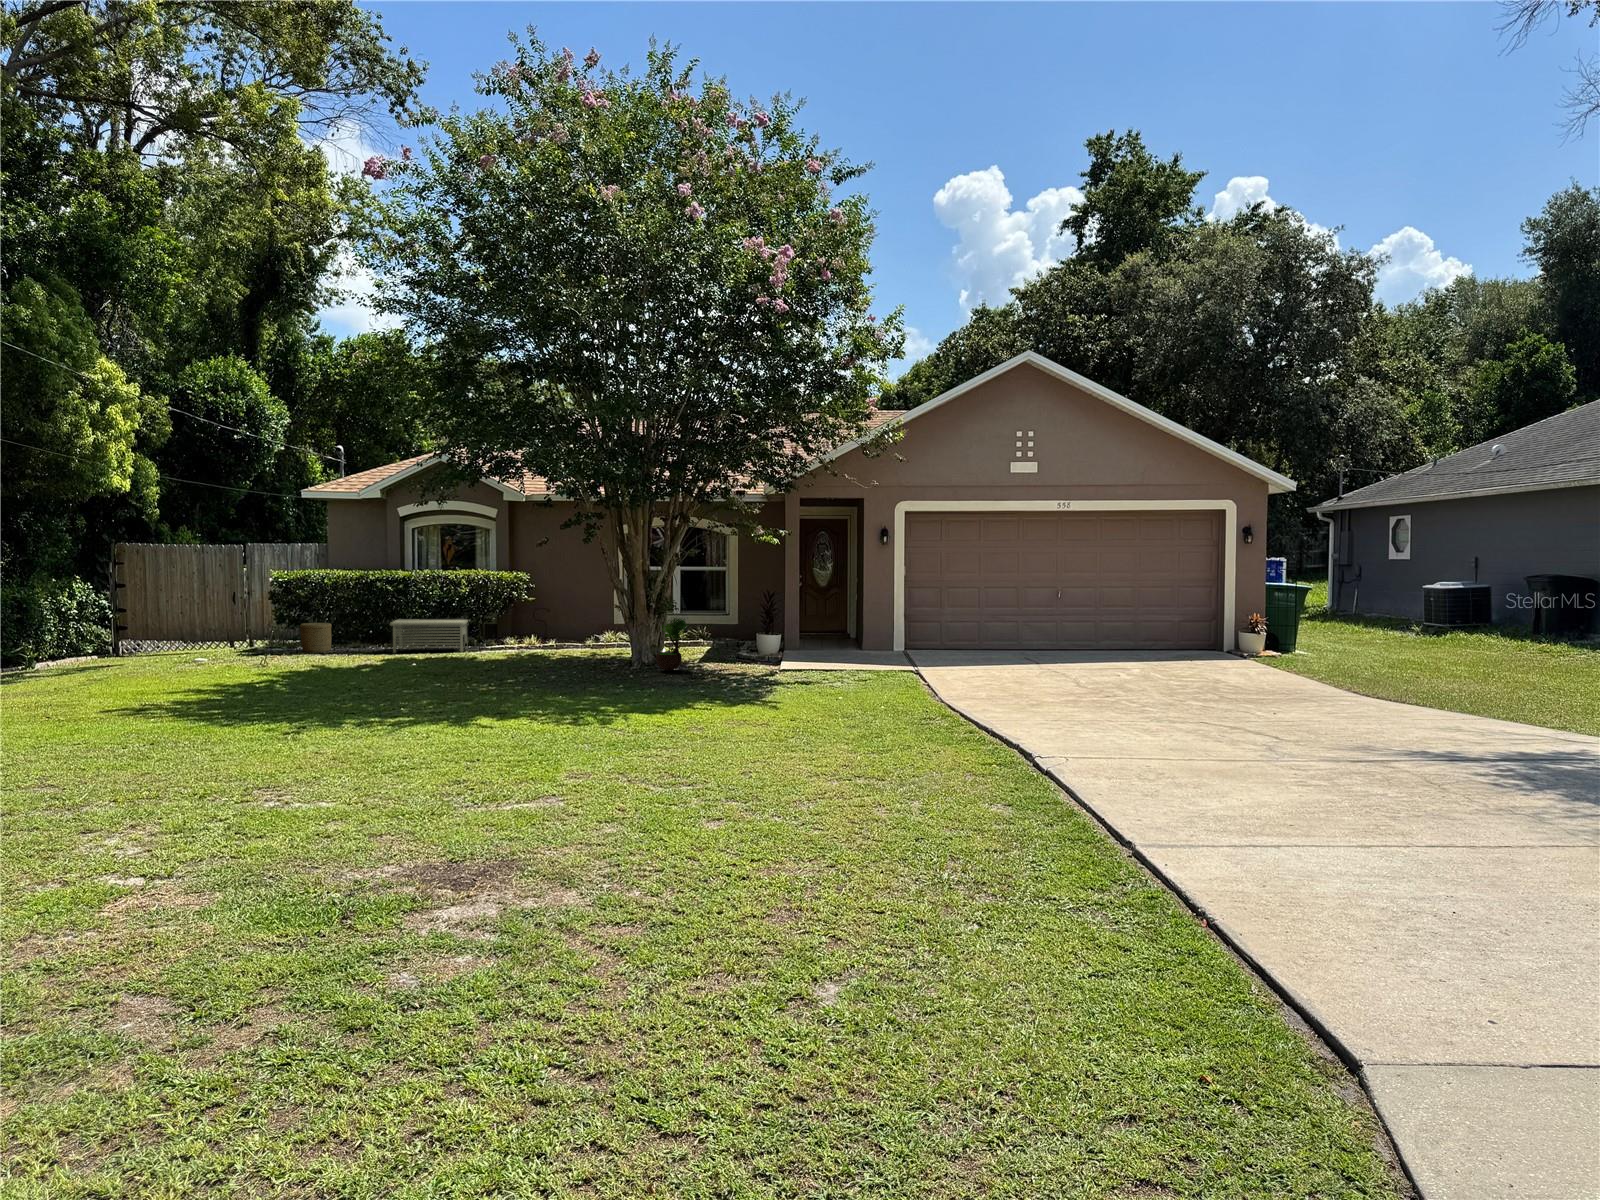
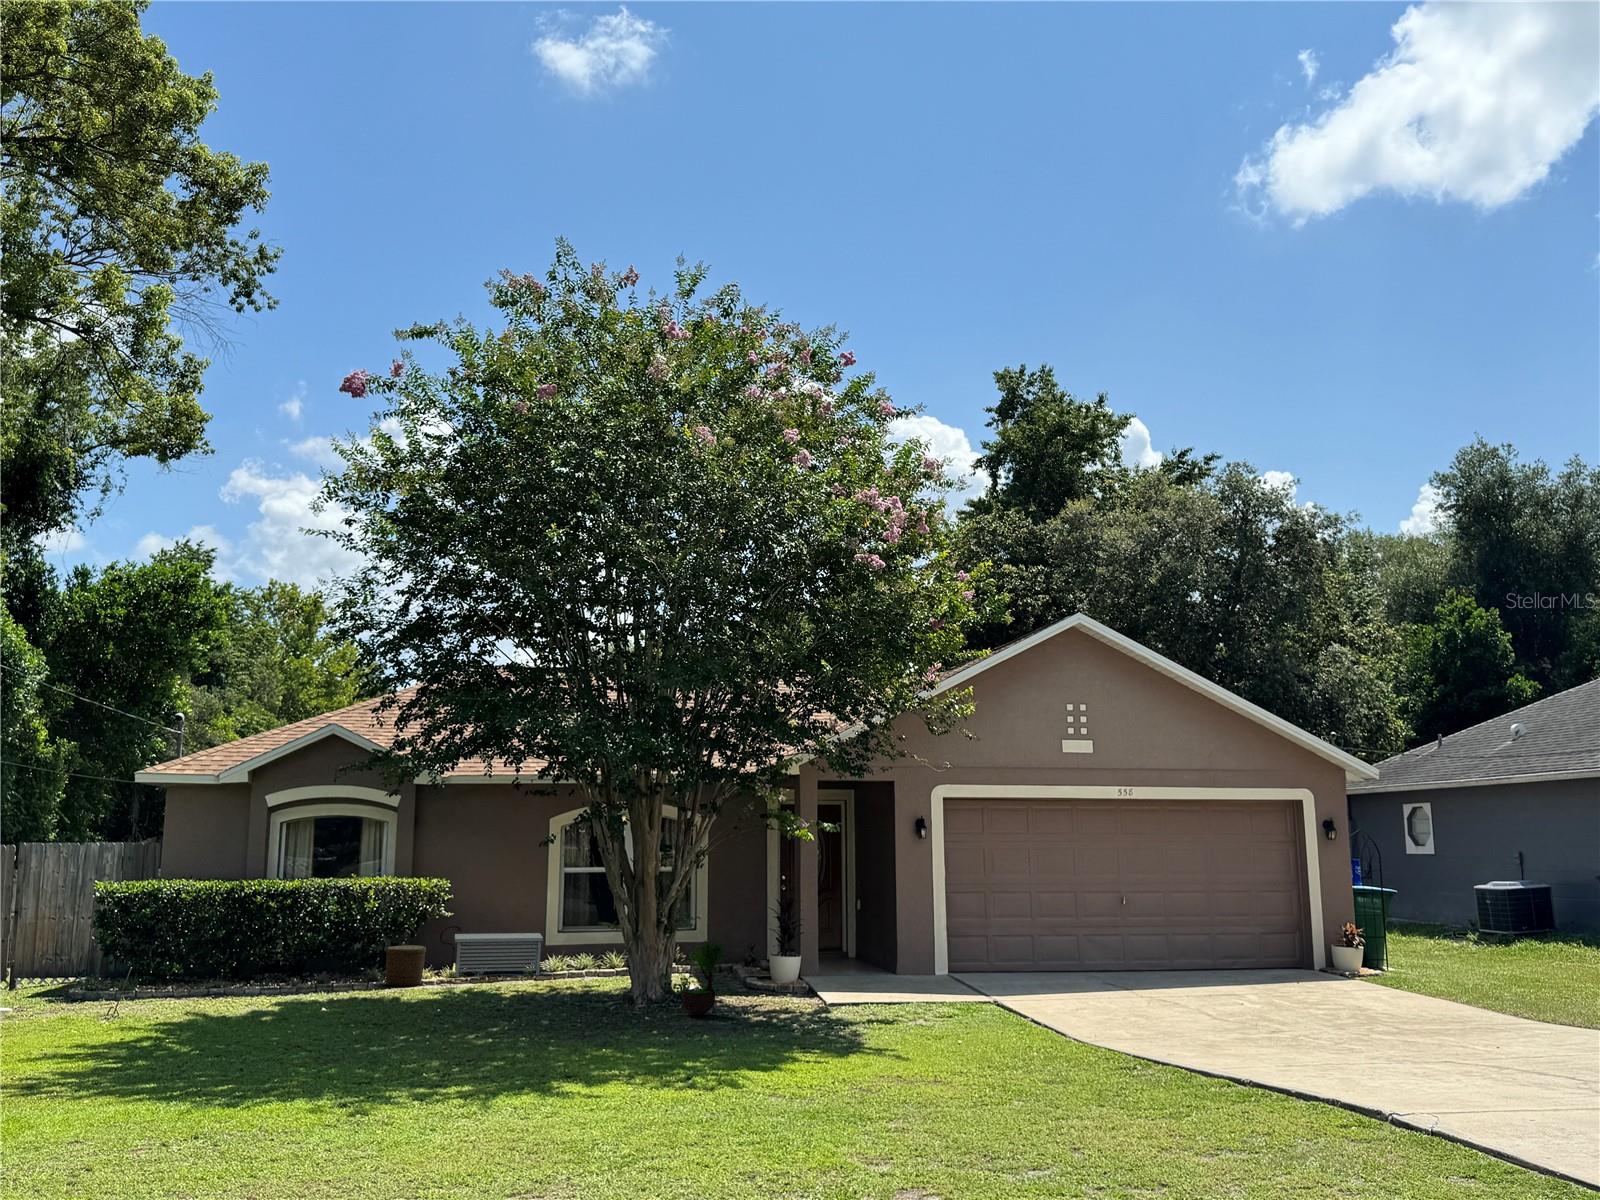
storage bench: present [390,619,468,653] -> present [455,933,543,977]
woven basket: present [300,623,332,652] -> present [386,945,426,986]

